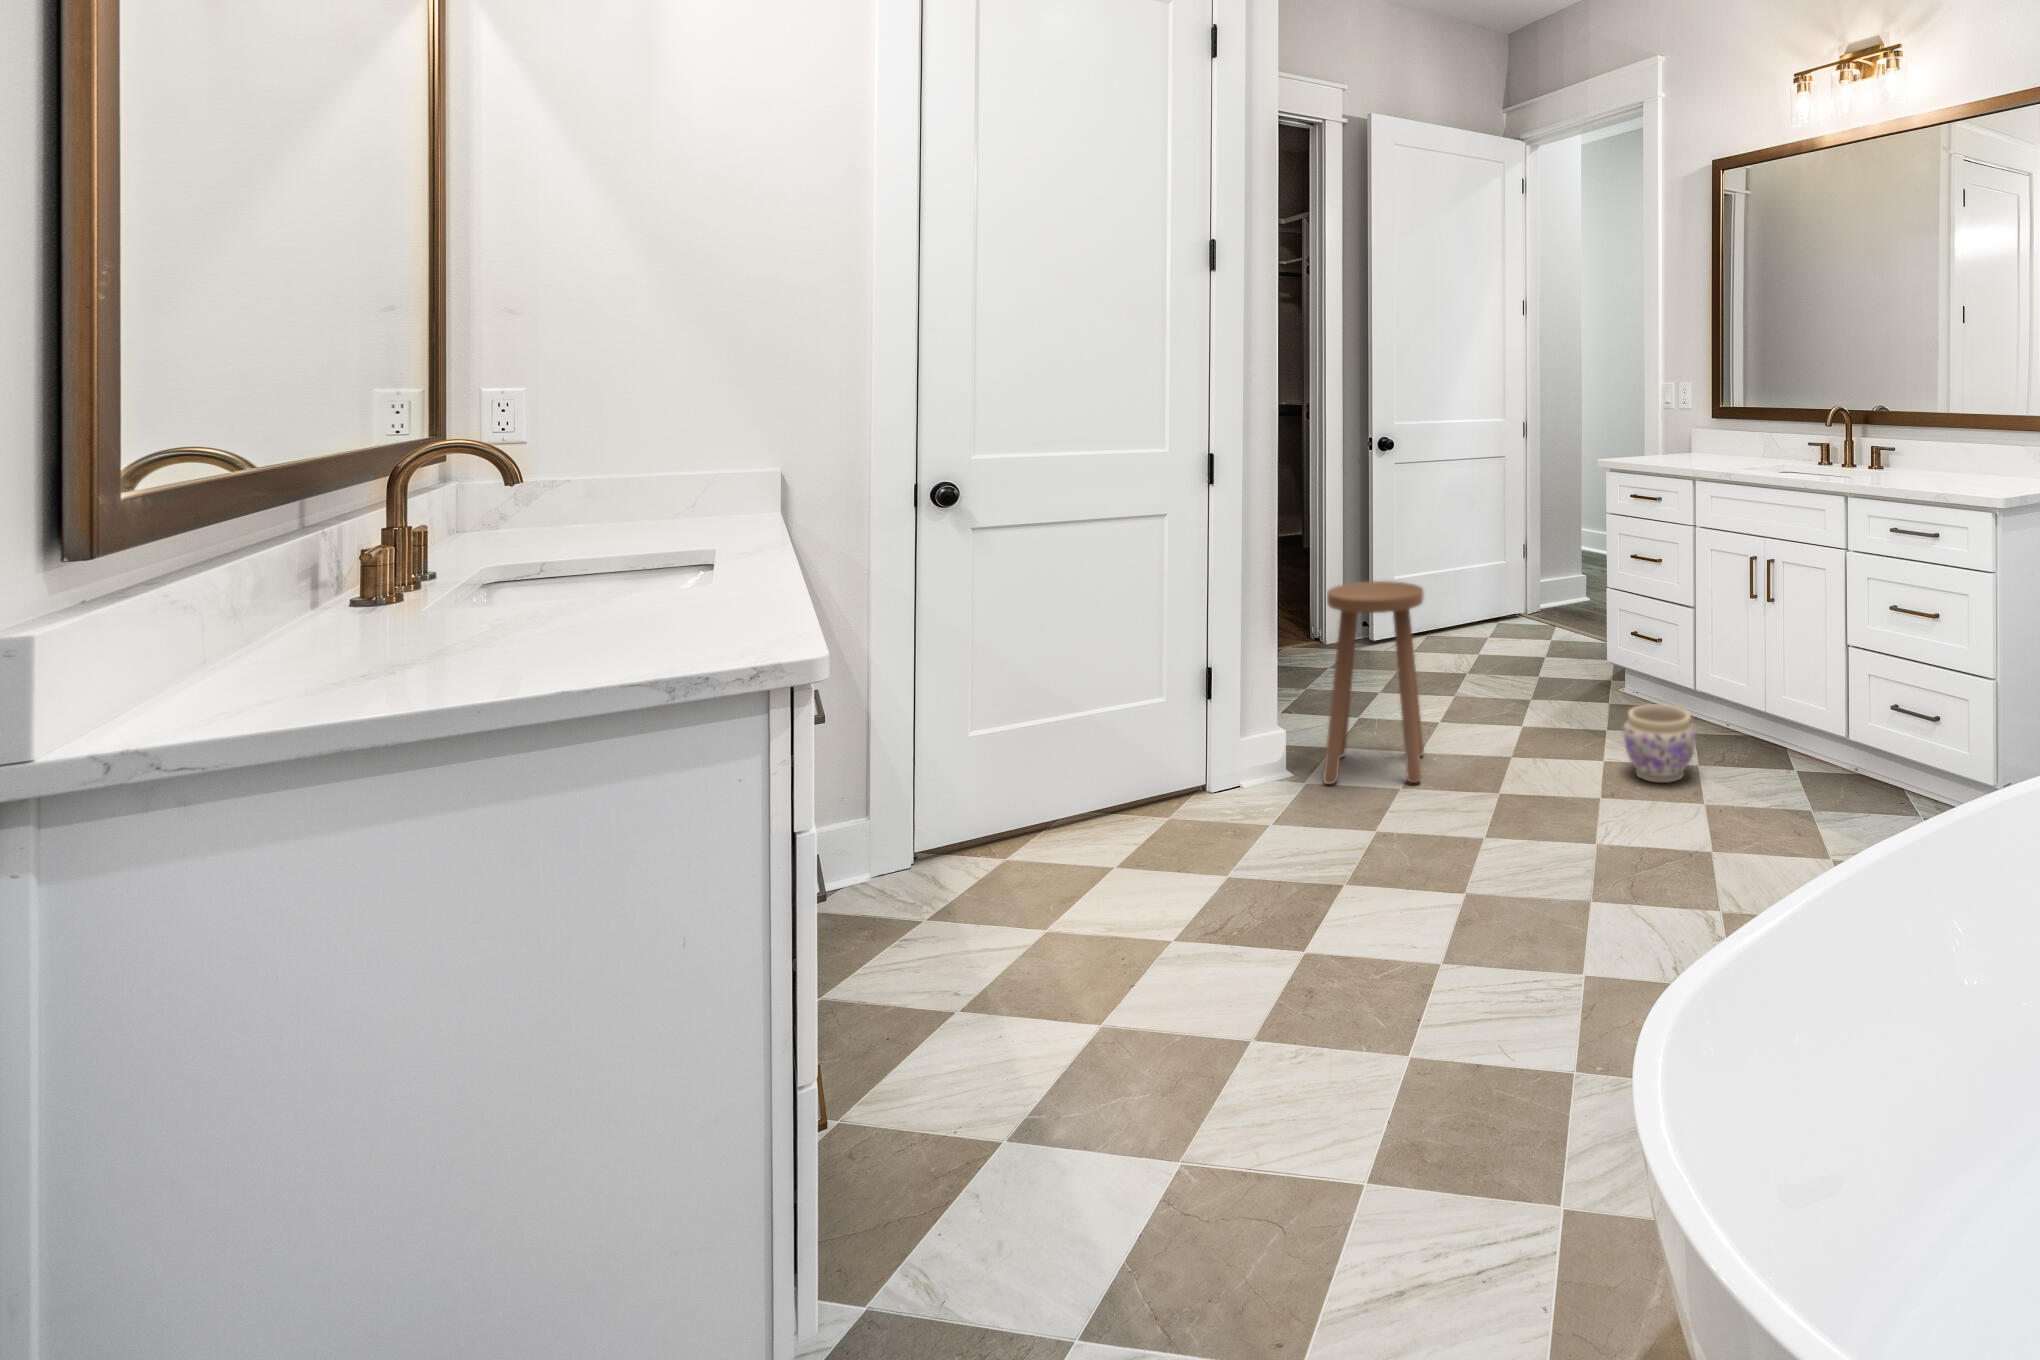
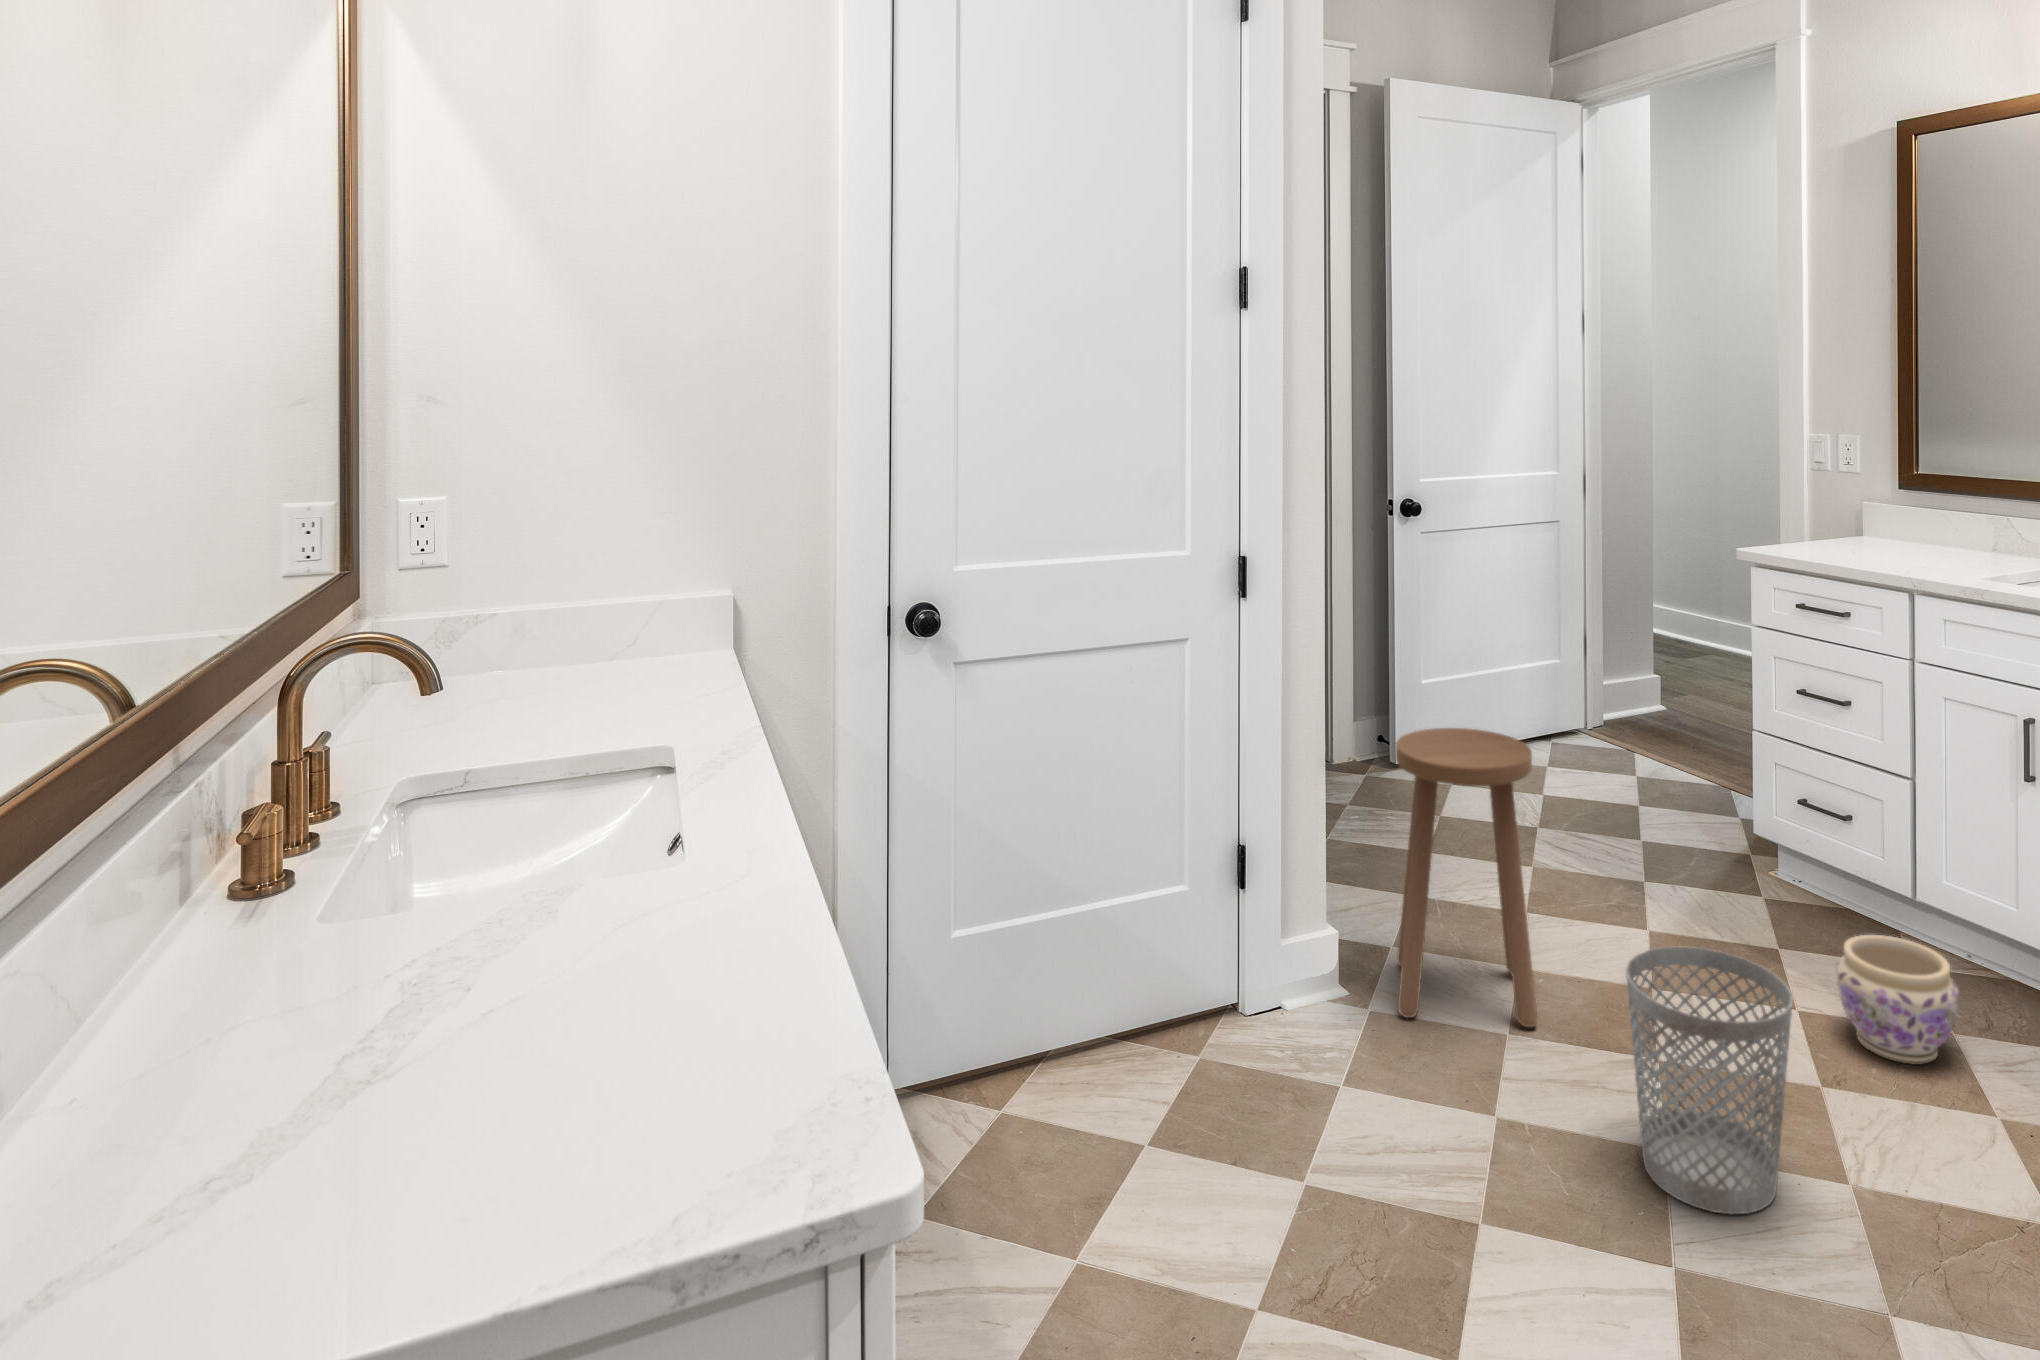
wastebasket: none [1455,703,1559,866] -> present [1626,947,1793,1214]

